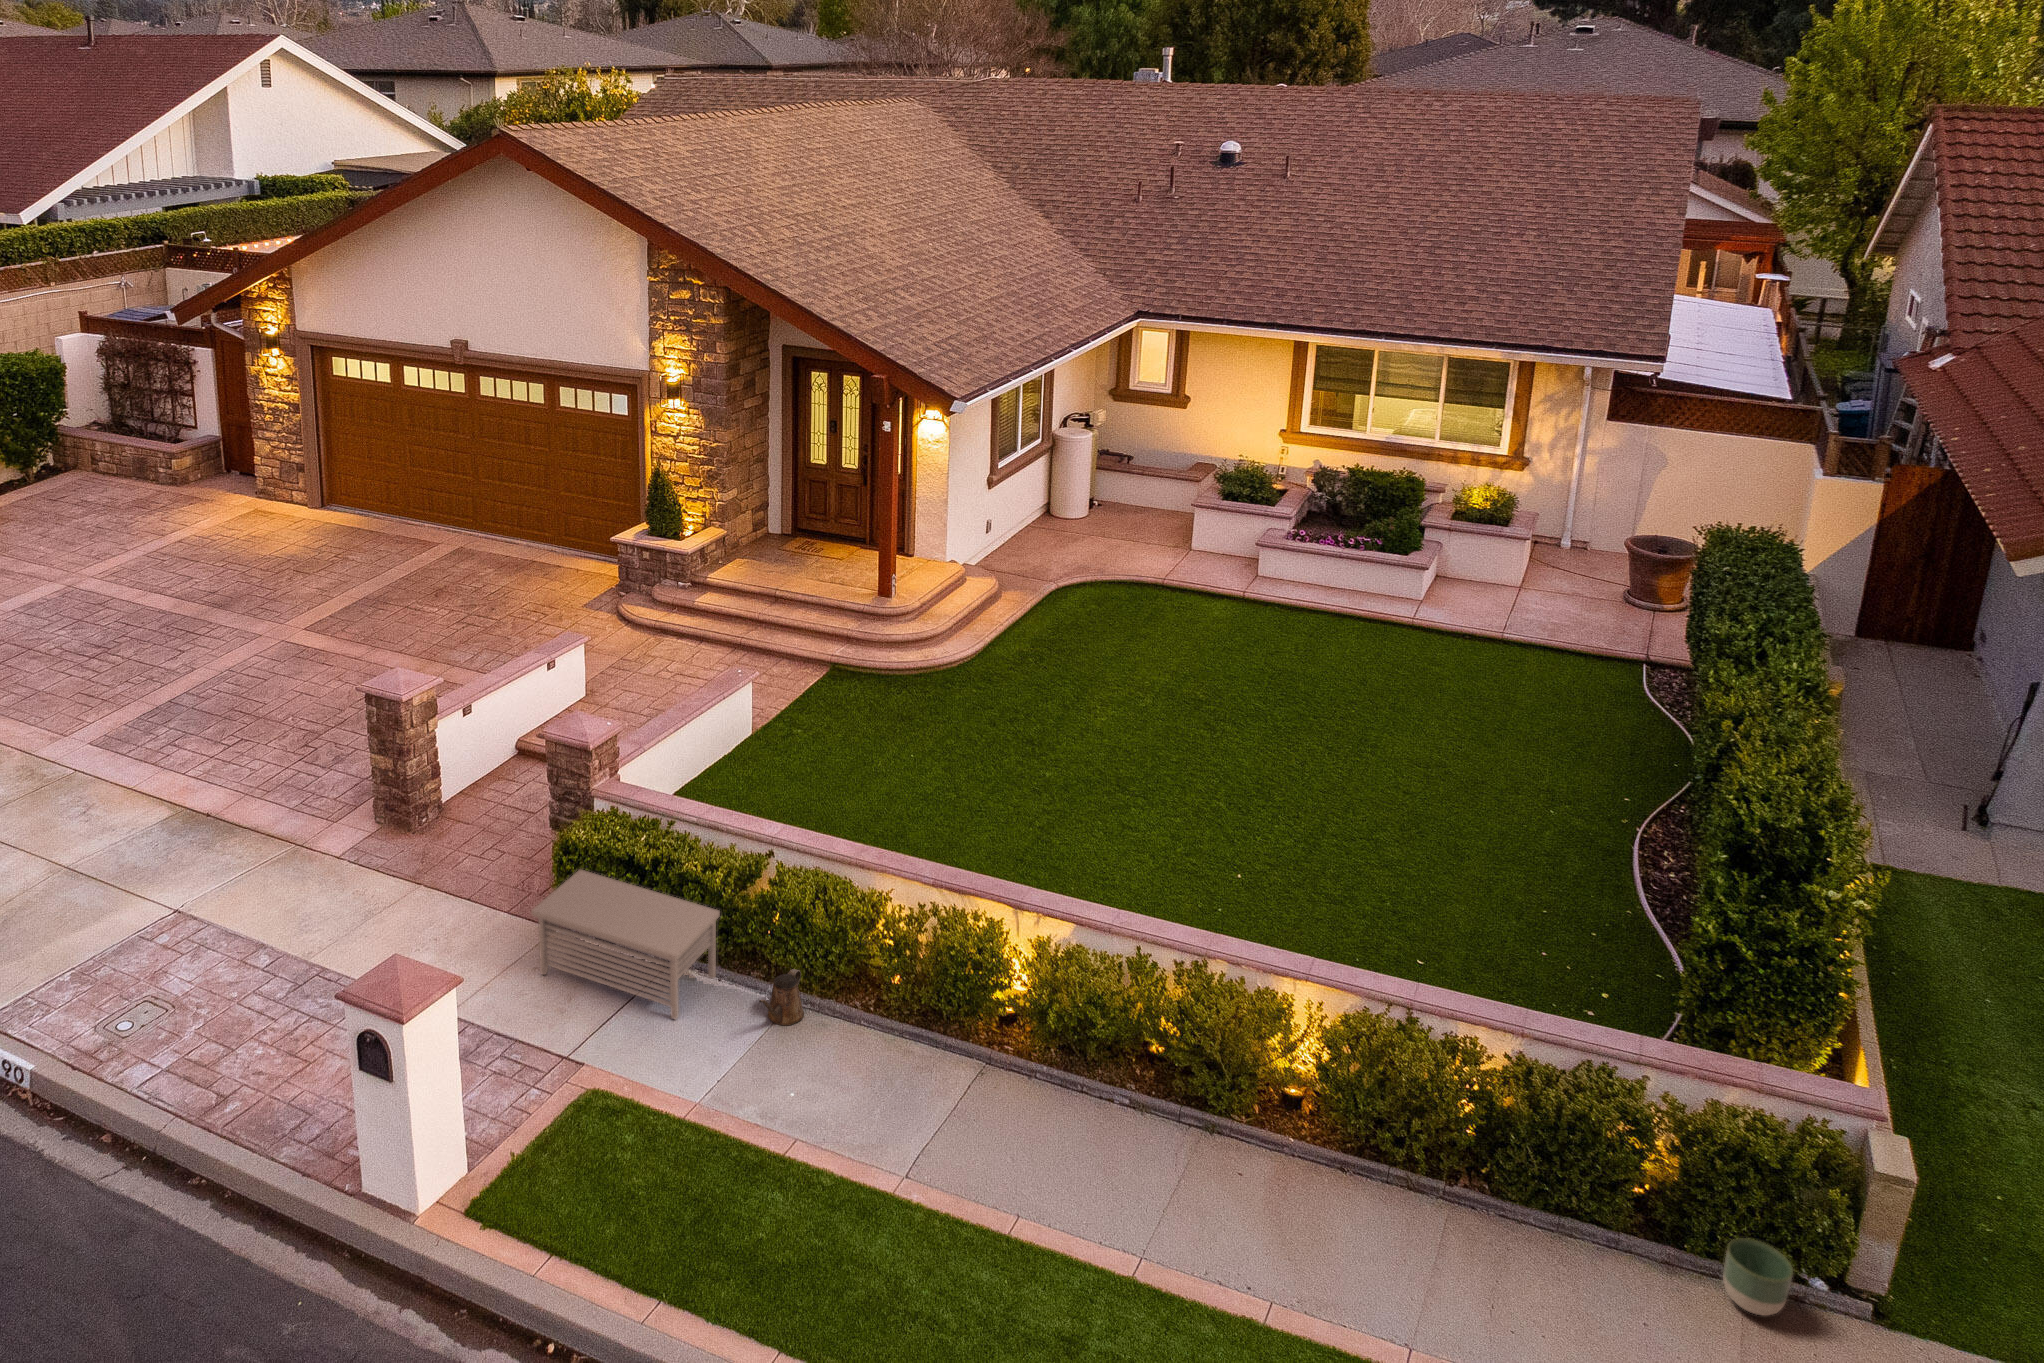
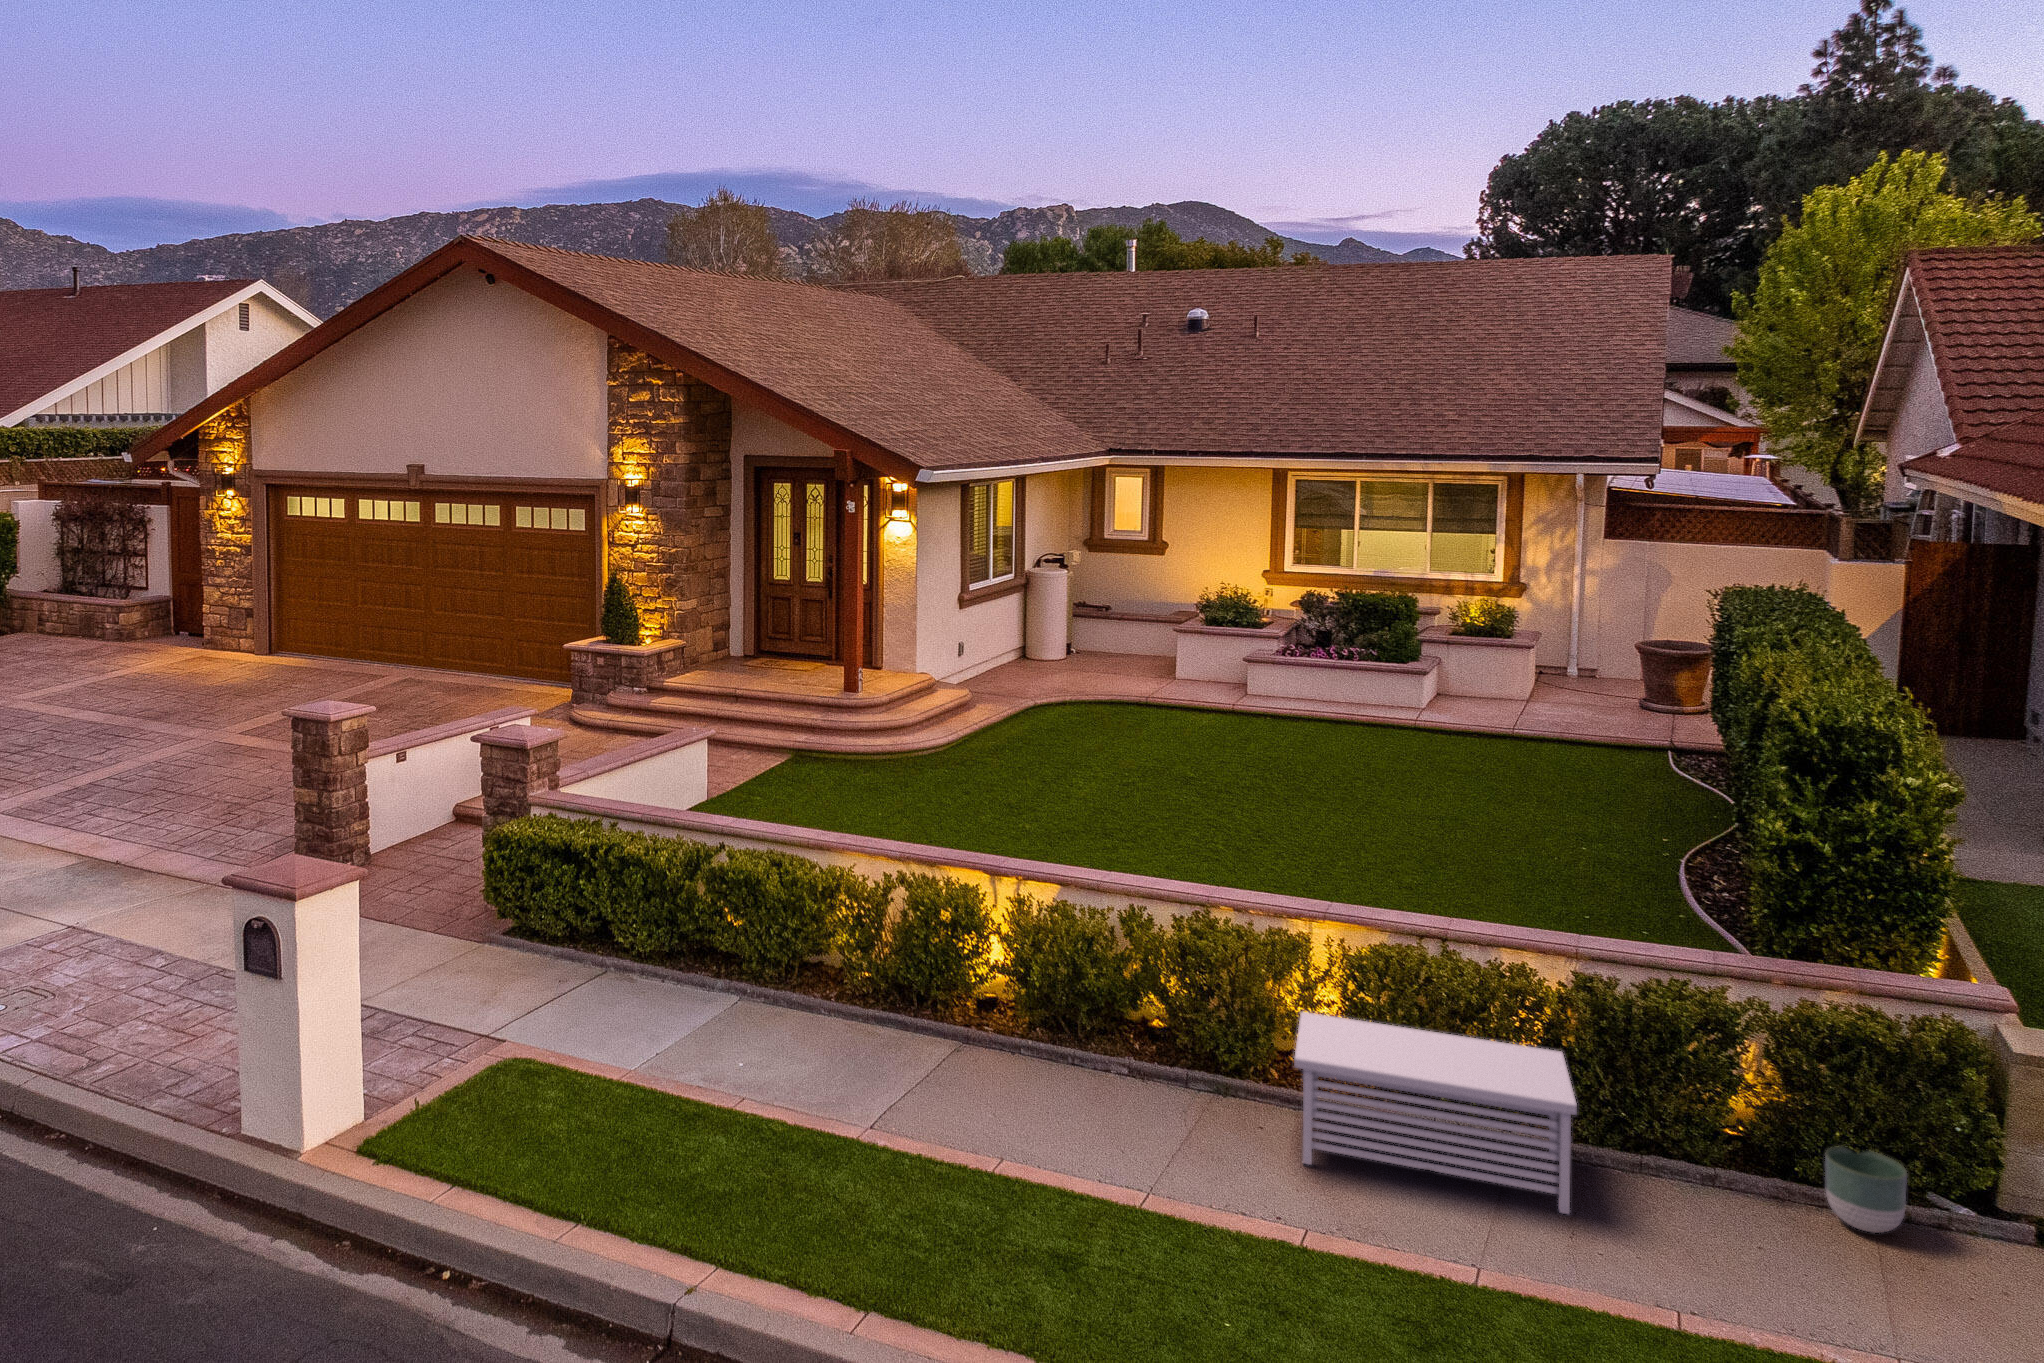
storage bench: present [531,870,720,1019] -> present [1294,1012,1577,1214]
watering can: present [759,969,804,1026] -> none [702,951,754,1009]

